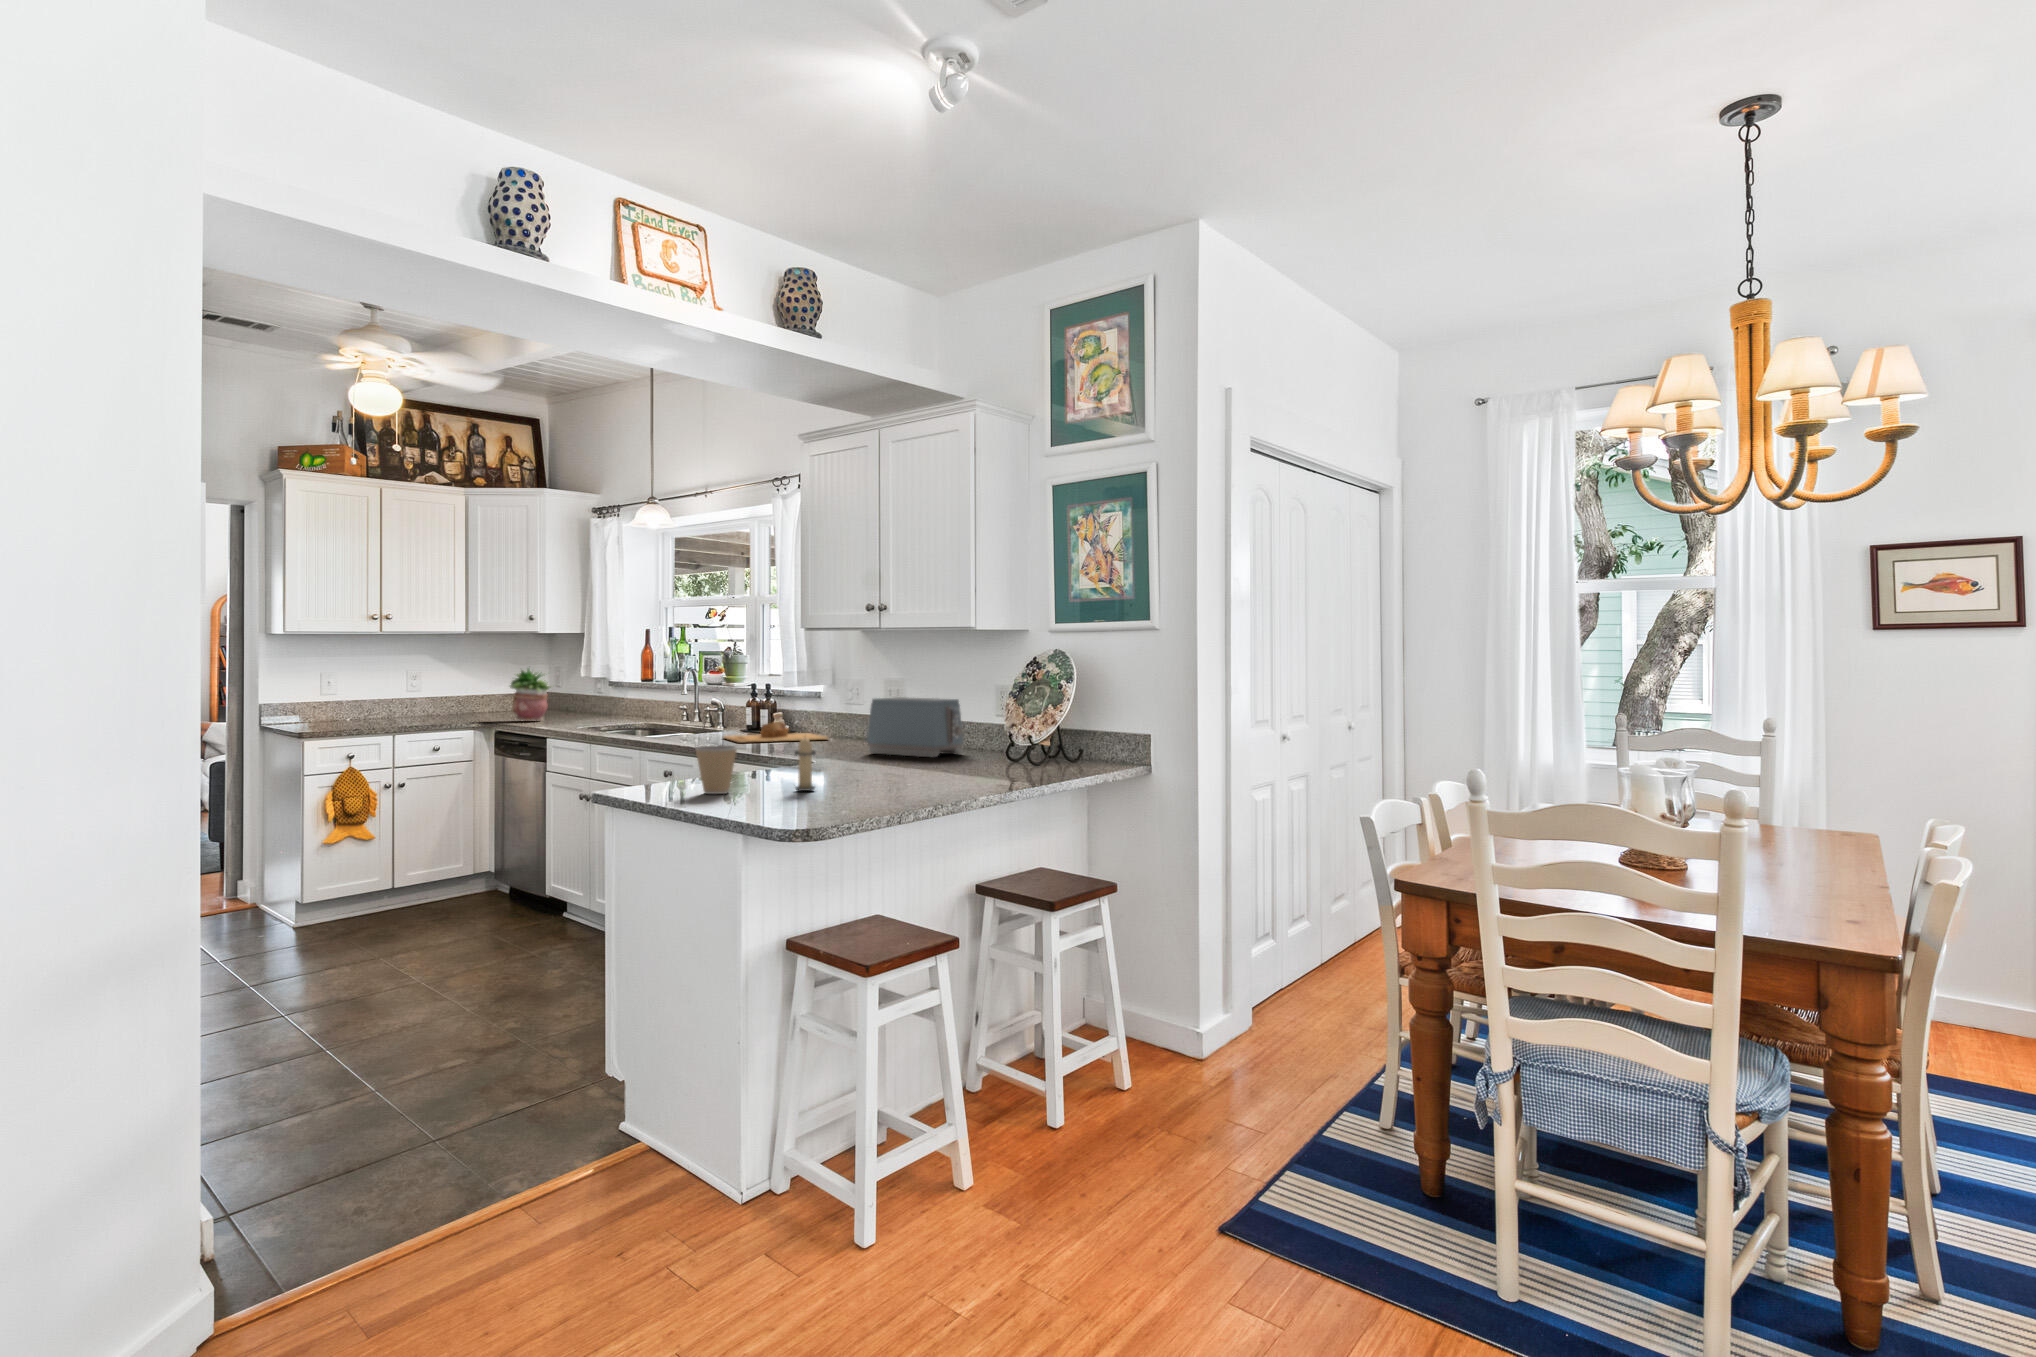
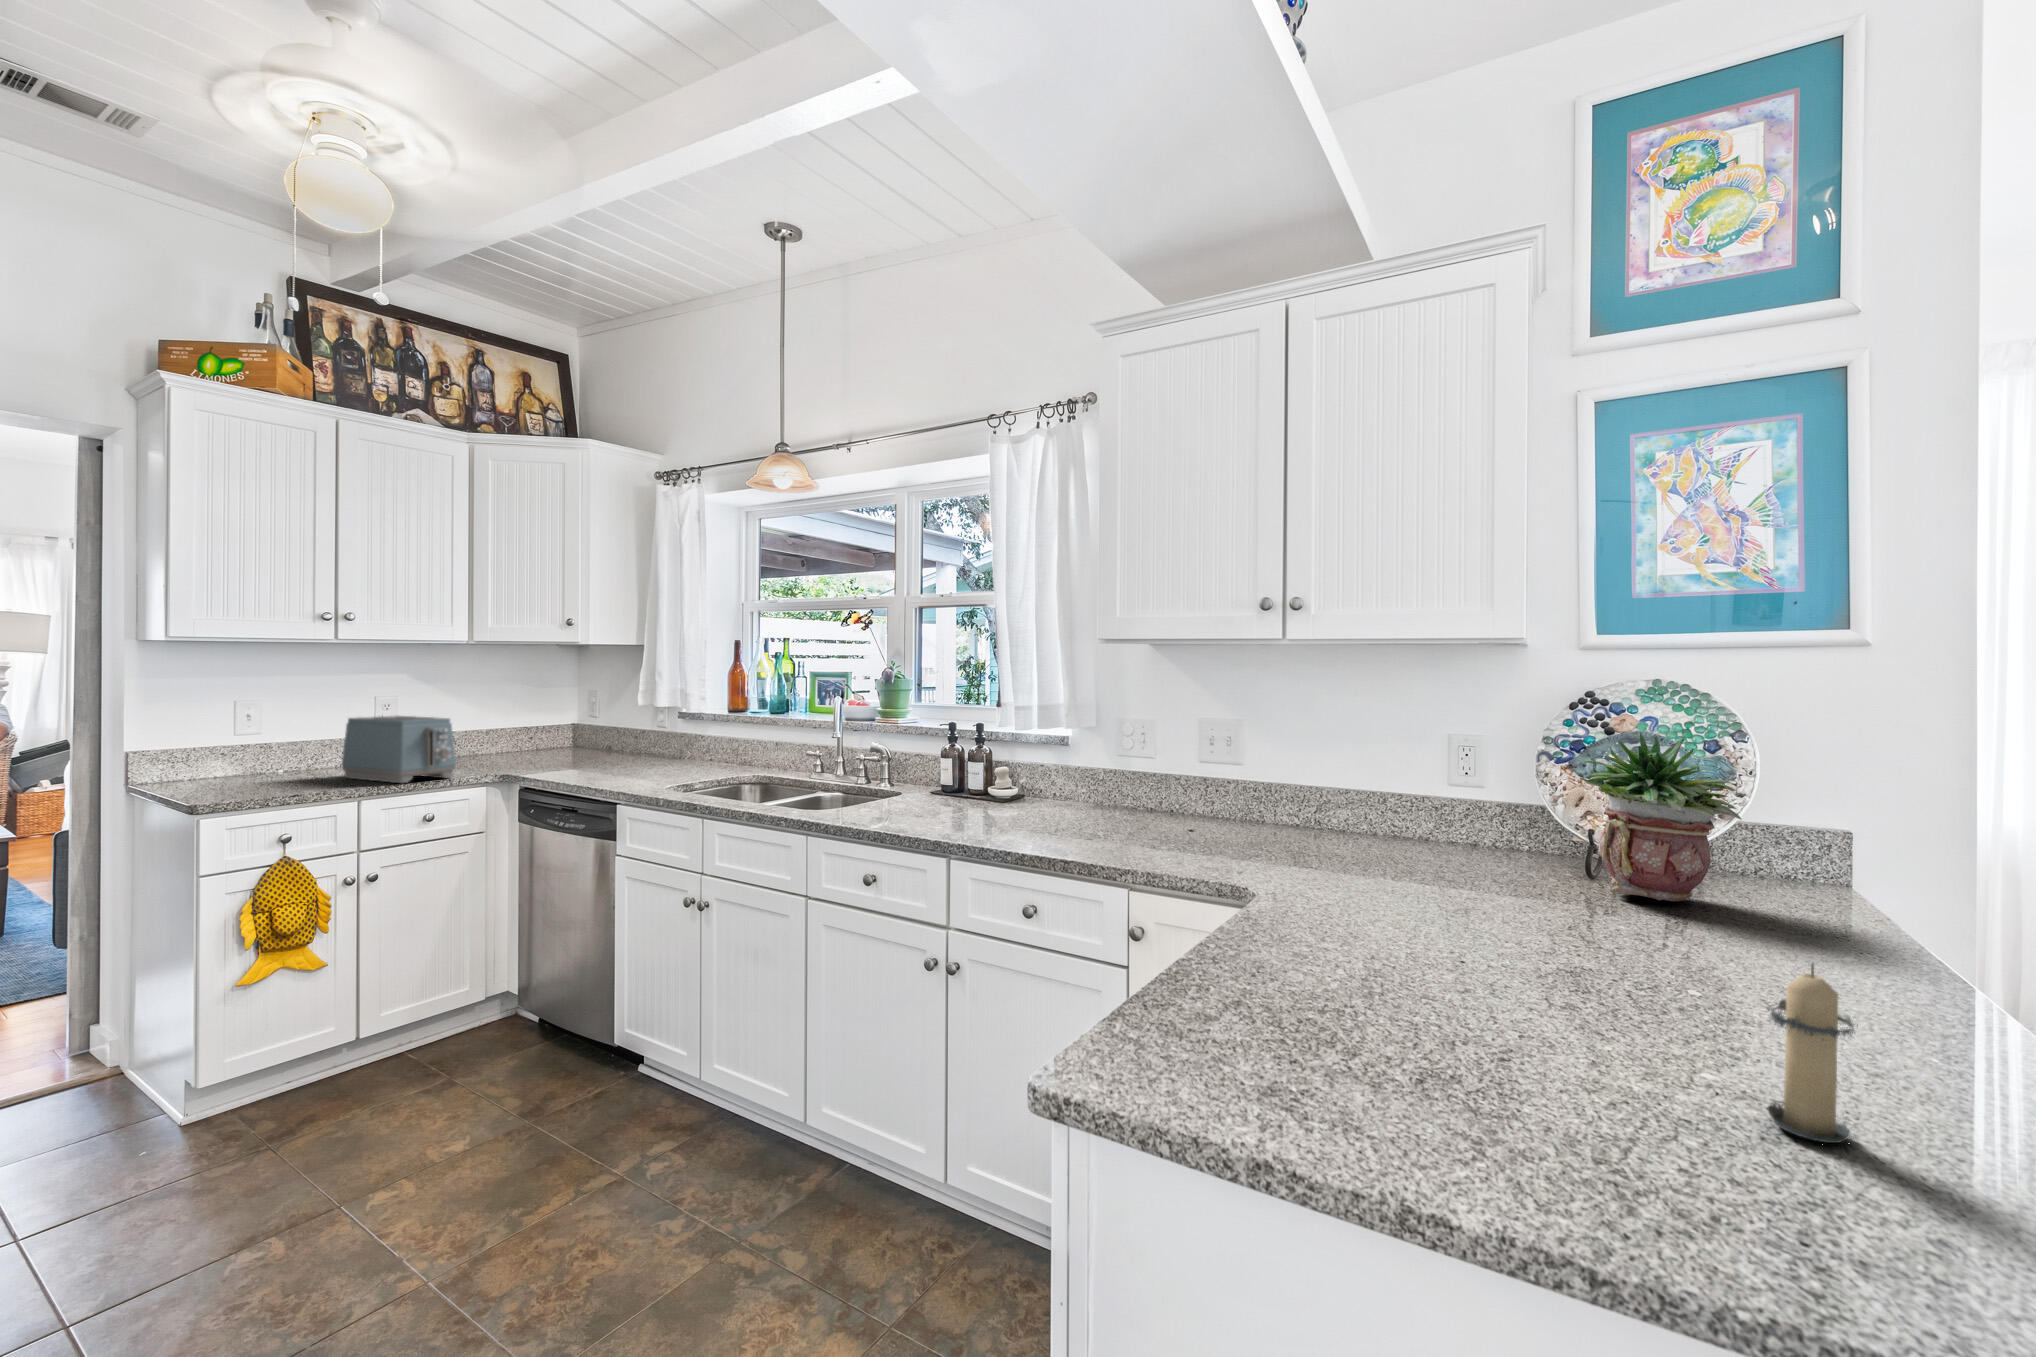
potted plant: present [510,668,550,720] -> present [1583,732,1742,901]
toaster: present [867,697,963,758] -> present [342,716,456,783]
cutting board: present [724,722,828,743] -> none [934,786,1108,829]
coffee cup: present [696,745,737,794] -> none [1556,1008,1723,1206]

